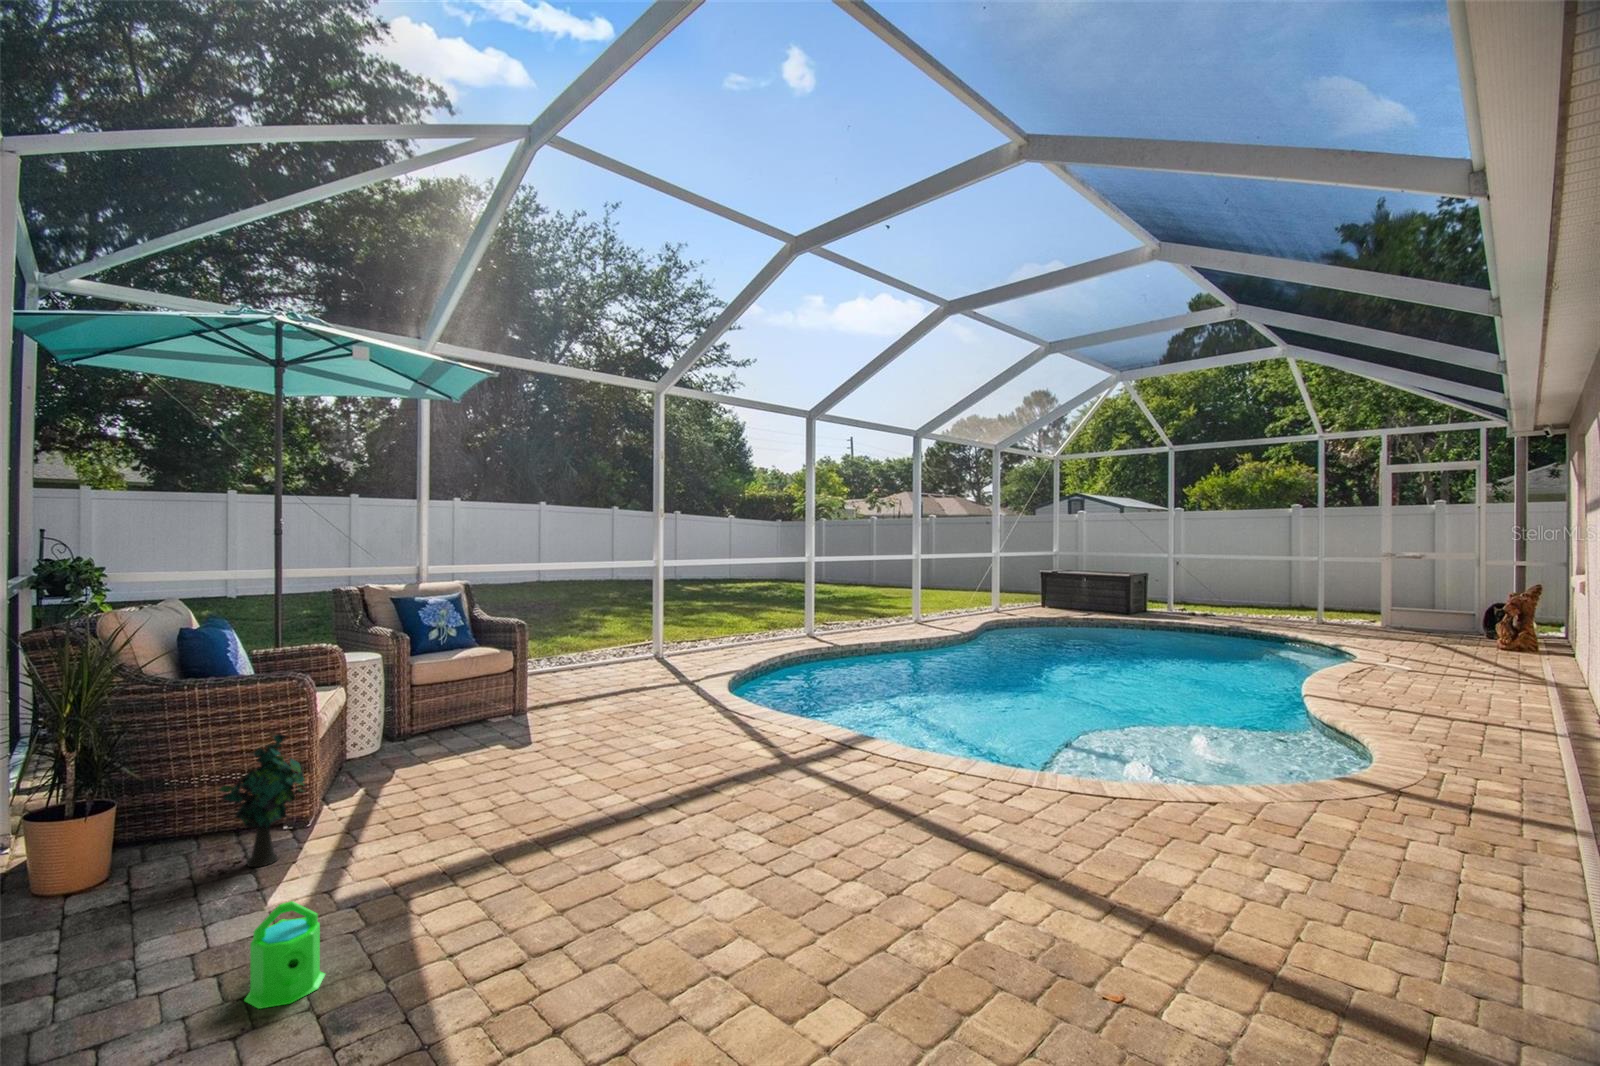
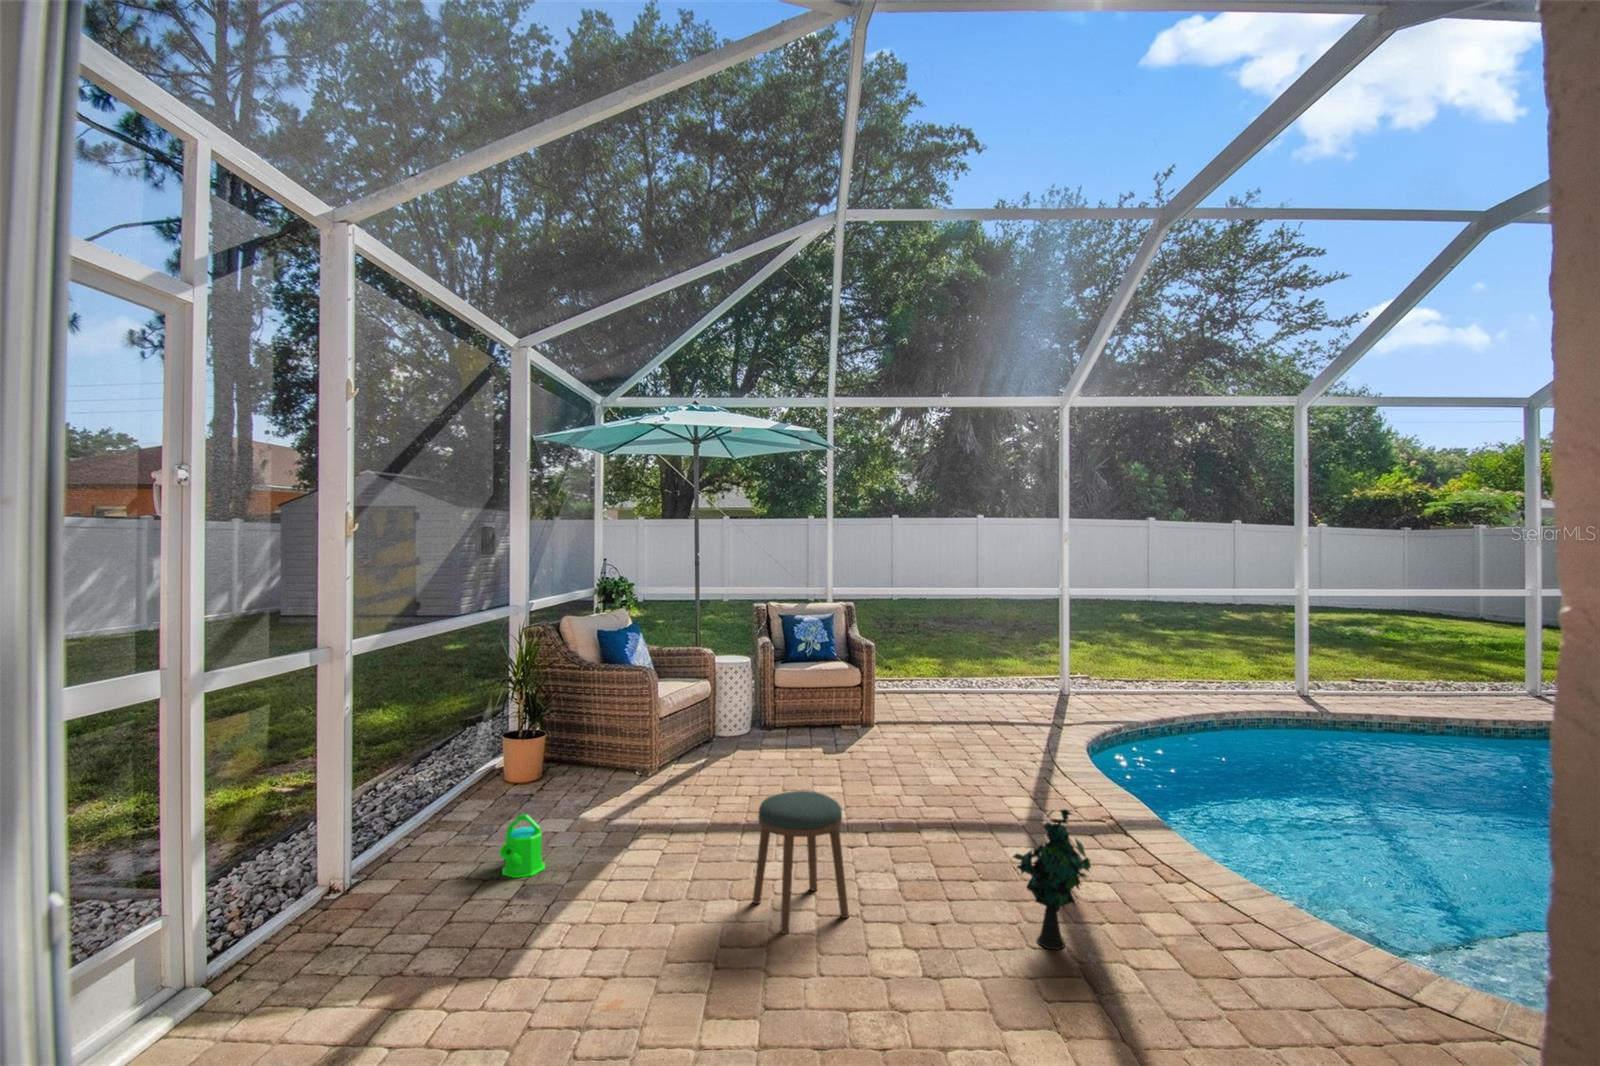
decorative plant: present [219,734,305,867] -> present [1013,809,1091,949]
stool: none [656,759,761,914] -> present [753,791,849,934]

